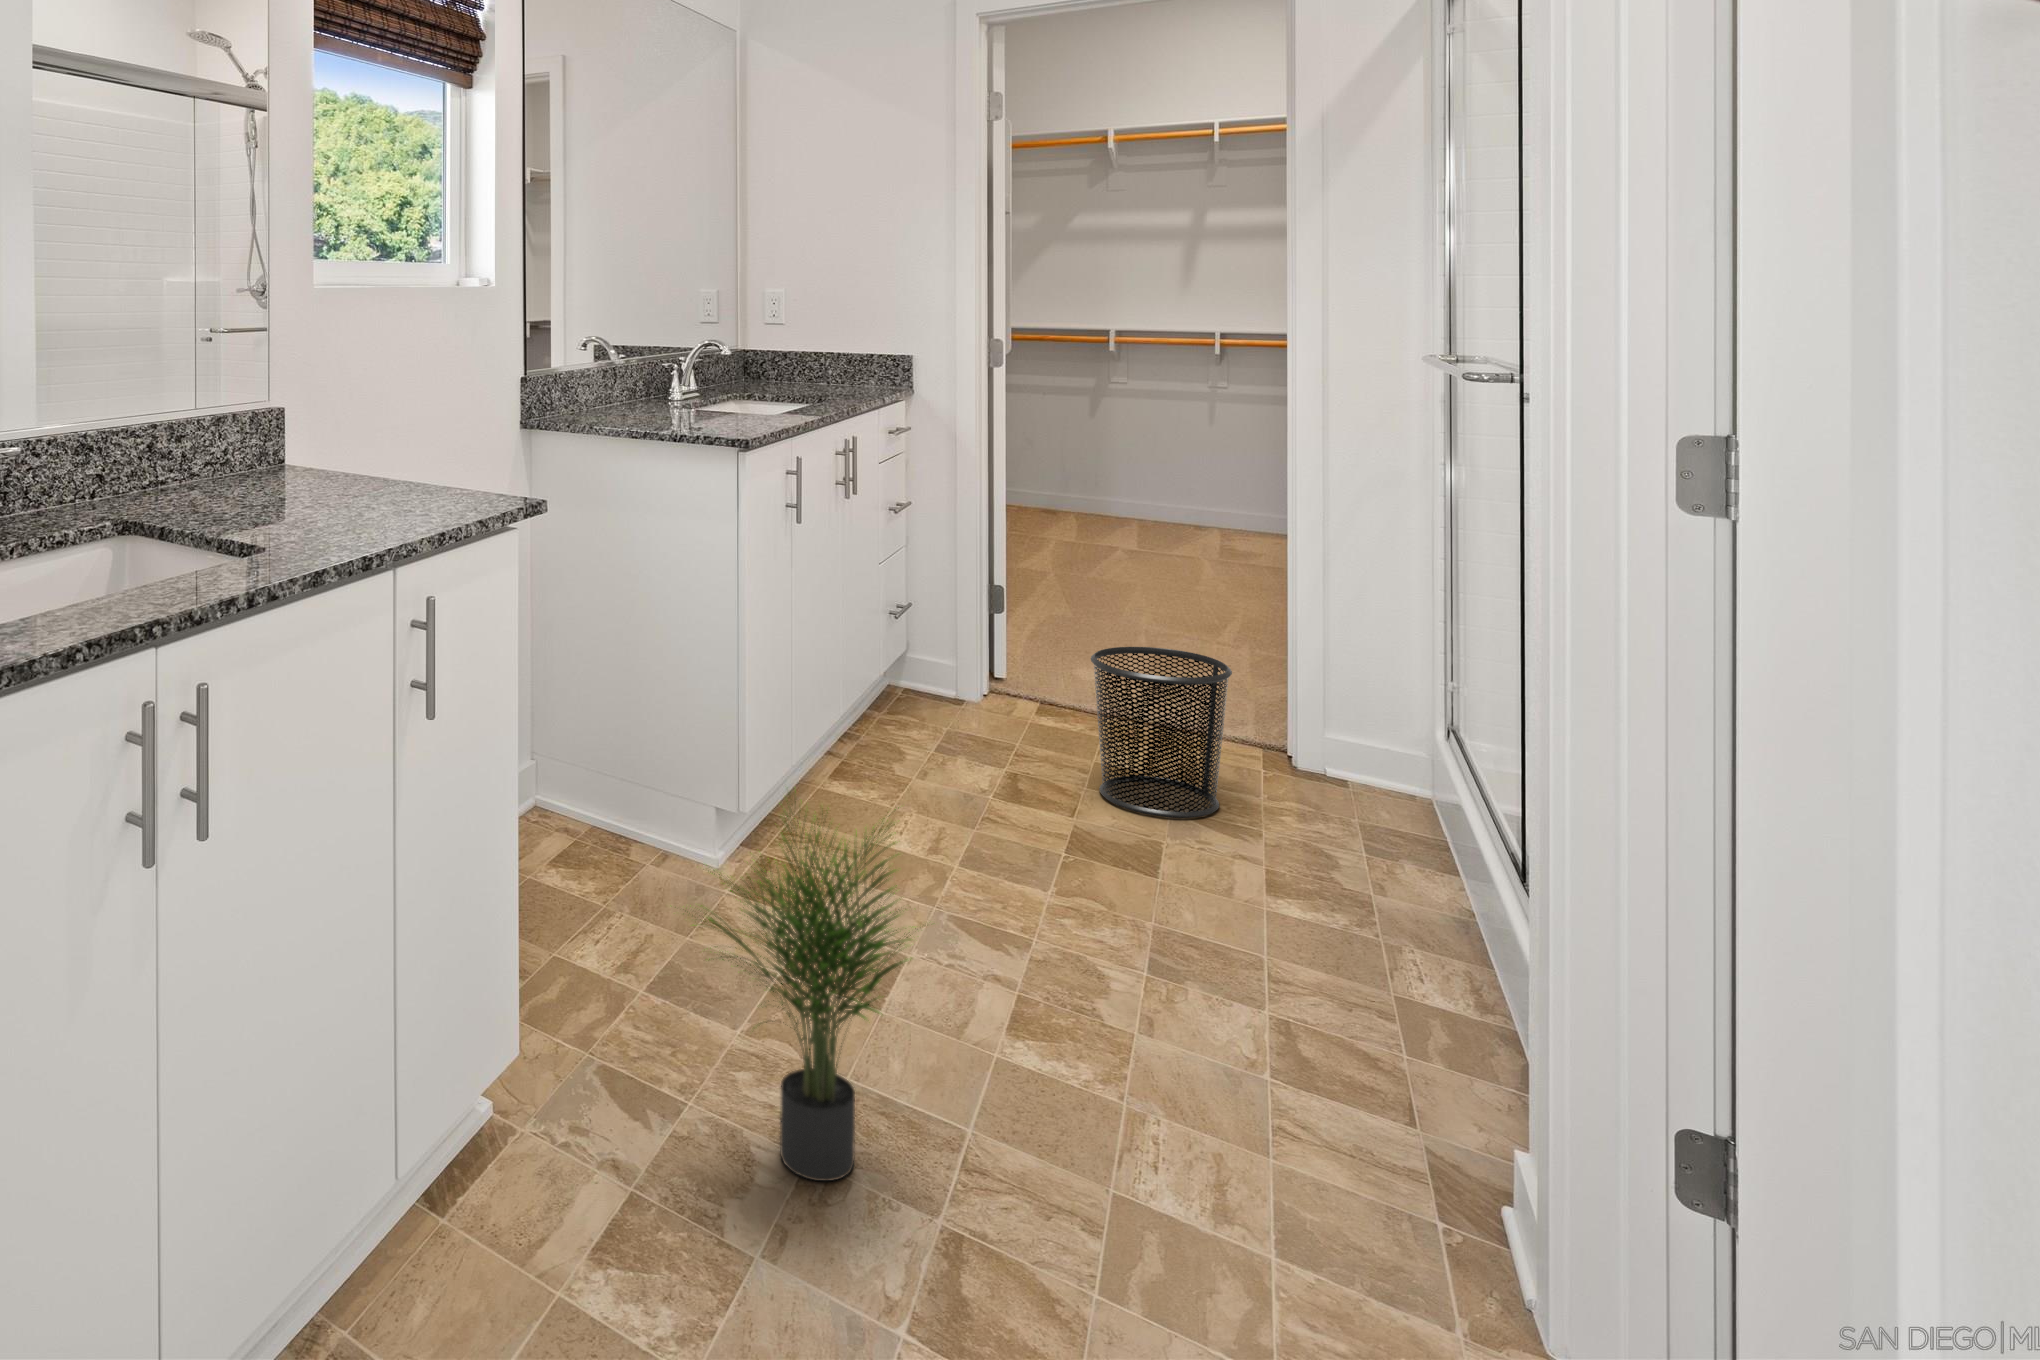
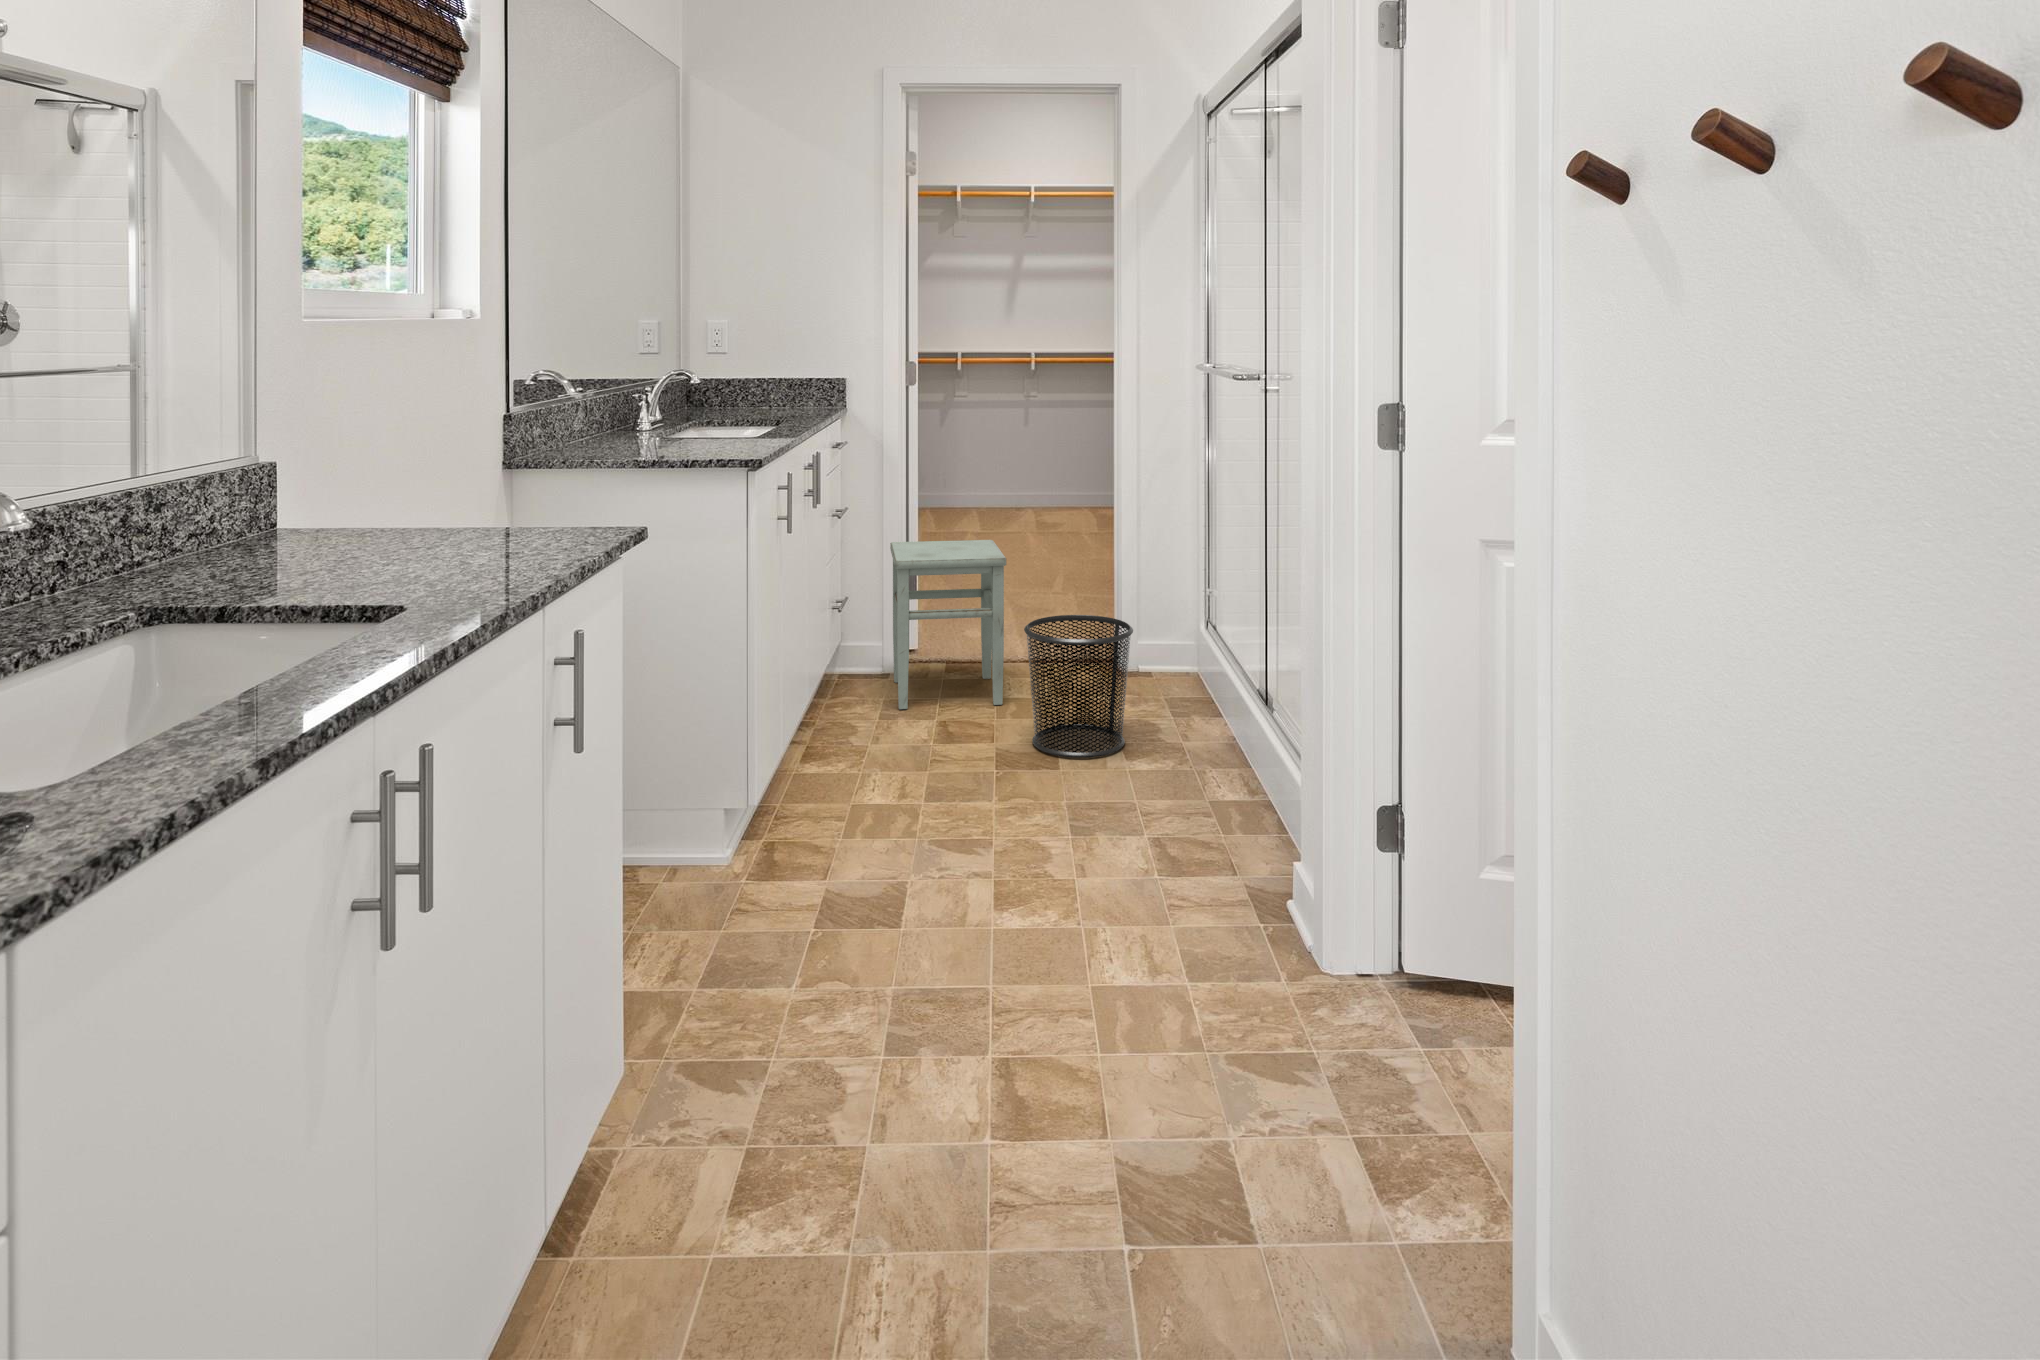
stool: none [953,547,1087,744] -> present [890,540,1006,709]
potted plant: present [696,801,916,1181] -> none [782,794,1035,1166]

